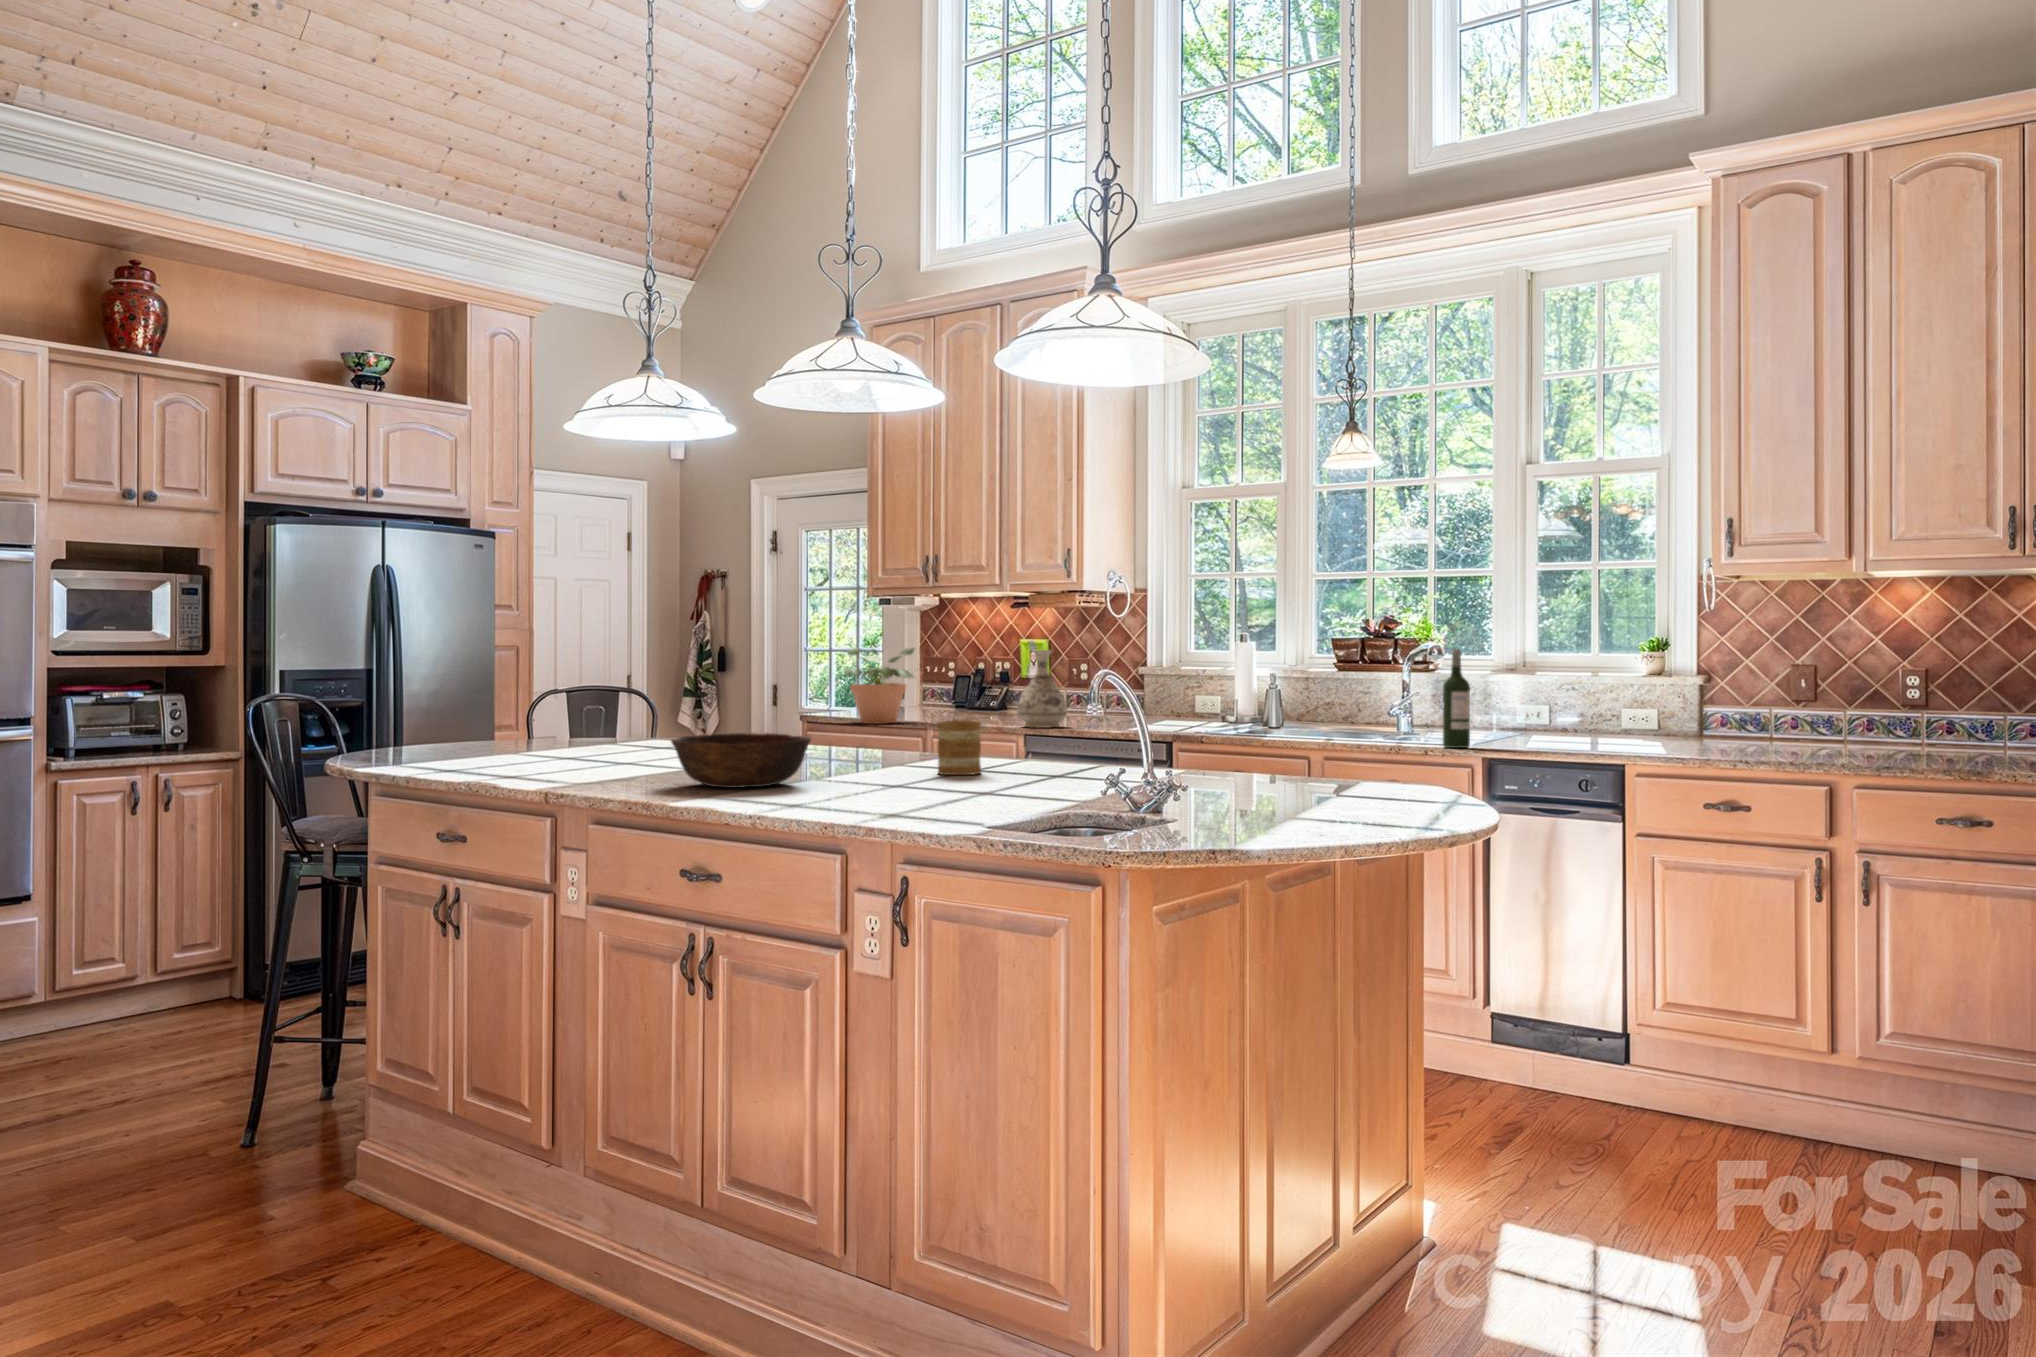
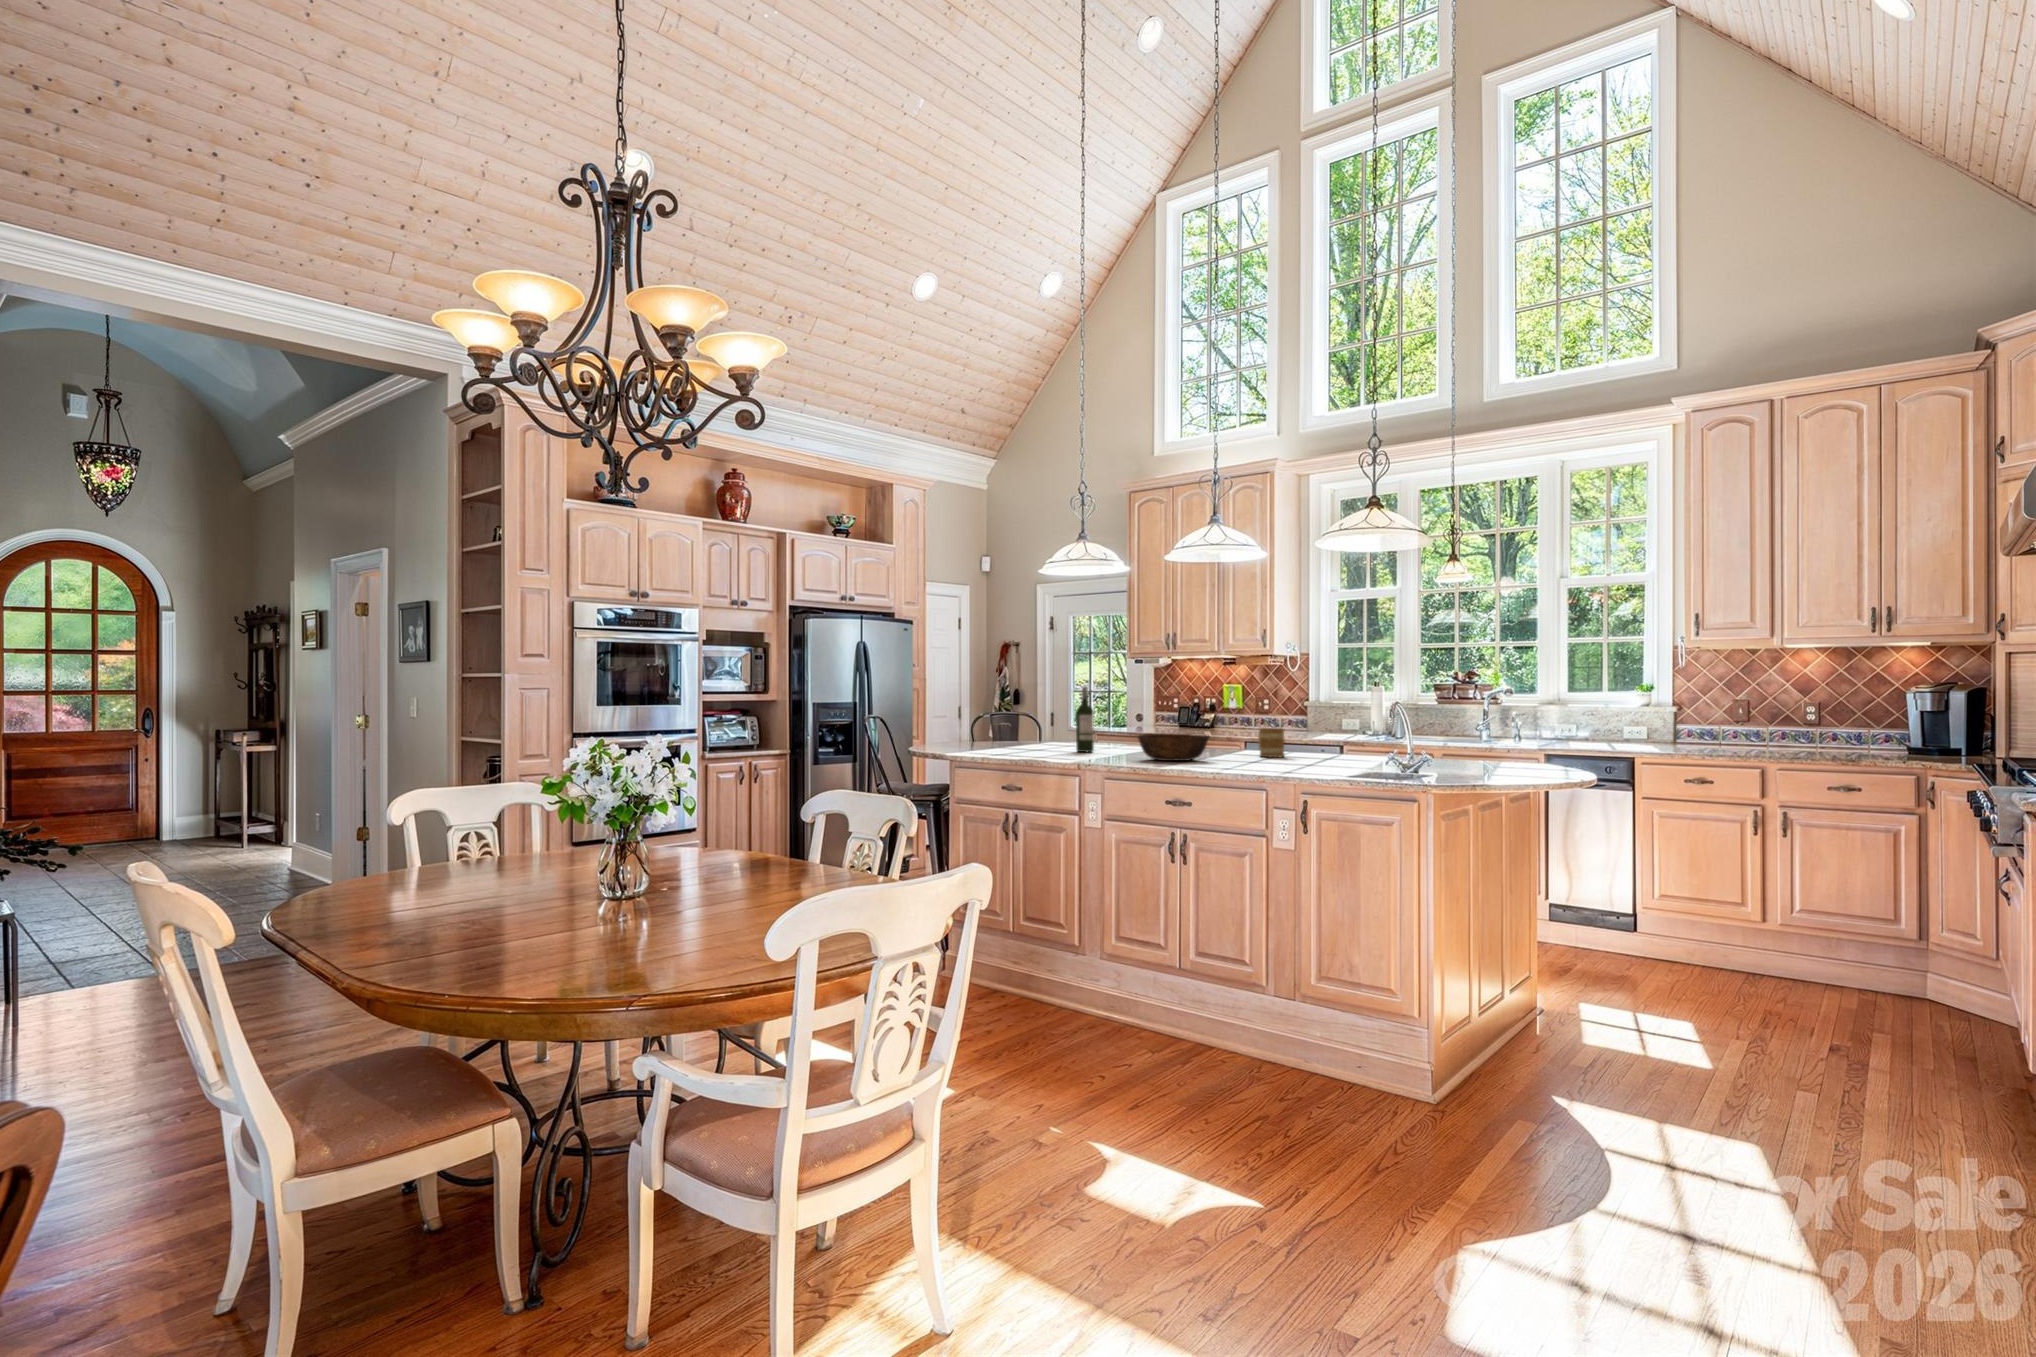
potted plant: present [842,648,914,724] -> none [1117,689,1168,735]
wine bottle: present [1443,649,1470,748] -> present [1076,687,1094,752]
vase: present [1017,650,1067,728] -> none [1231,691,1262,738]

